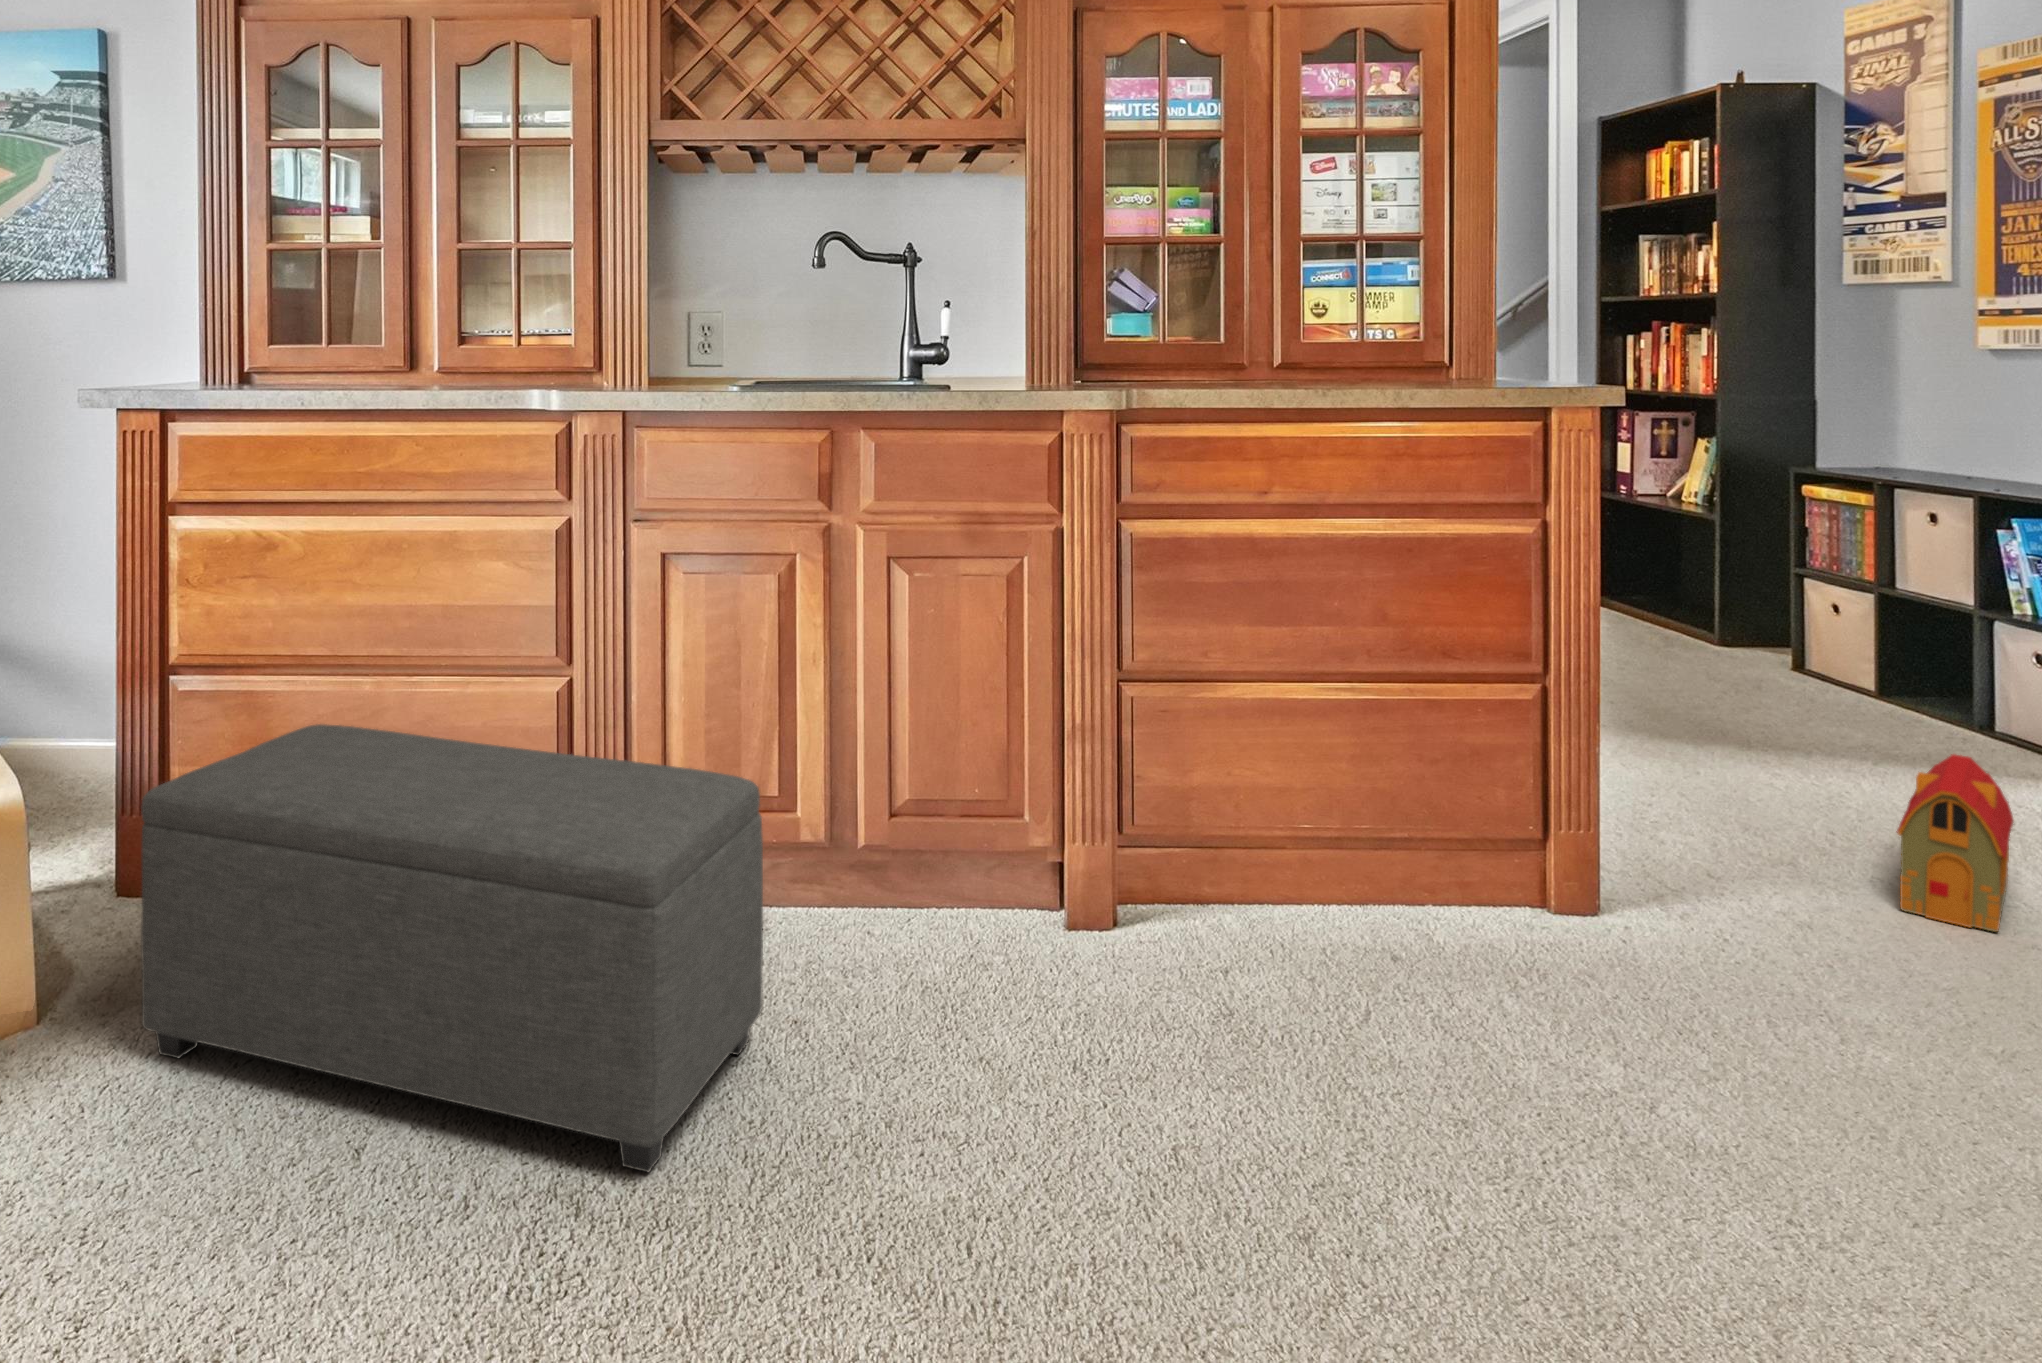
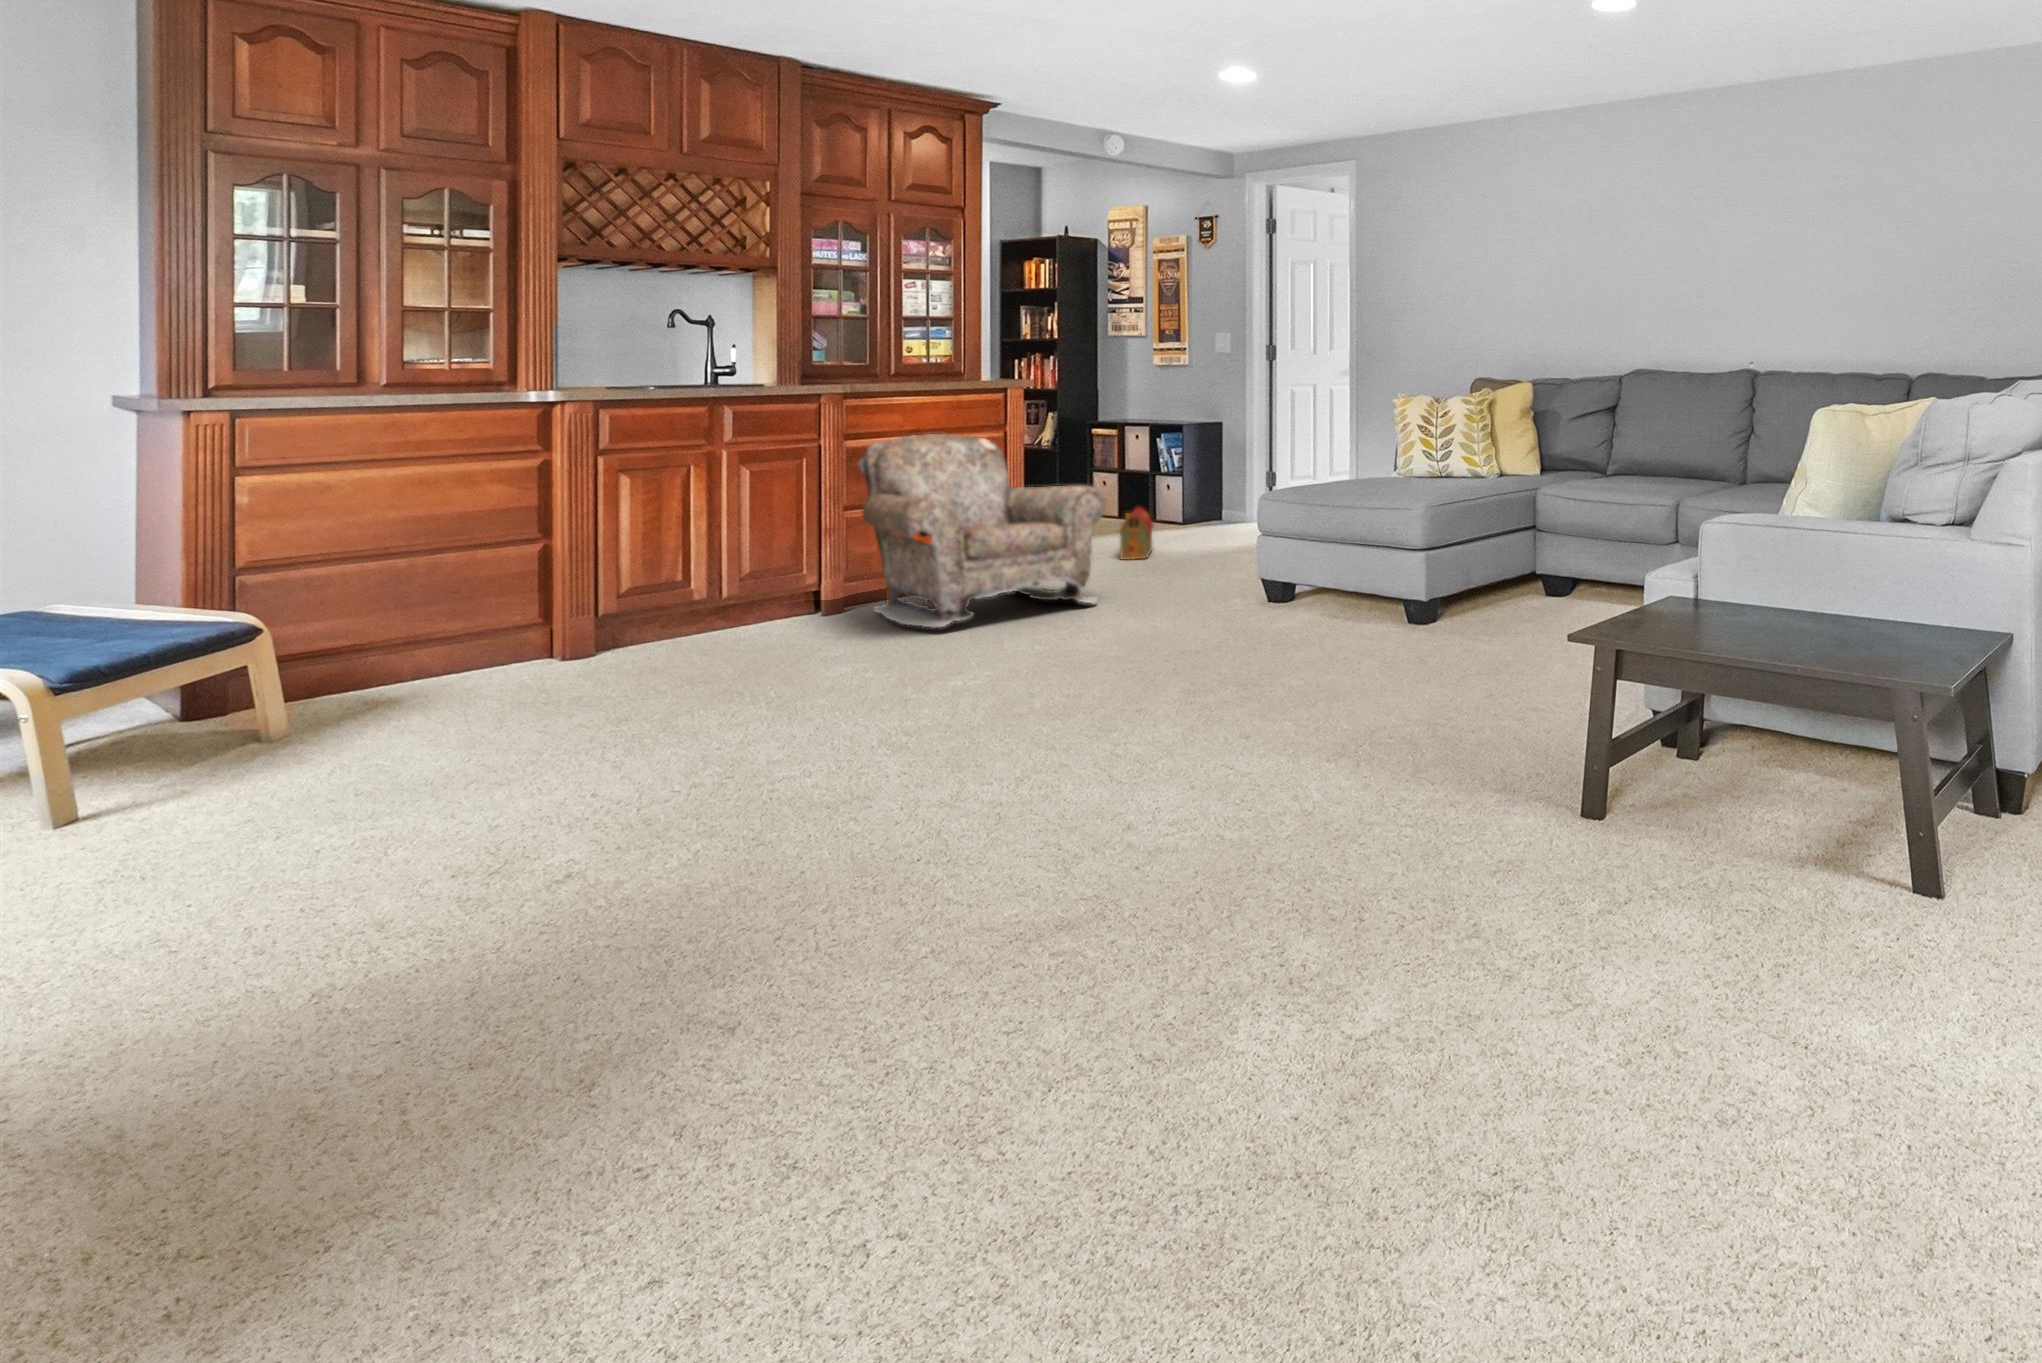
armchair: none [1143,525,1874,1209] -> present [859,434,1106,628]
ottoman: present [141,724,763,1172] -> none [382,545,725,718]

